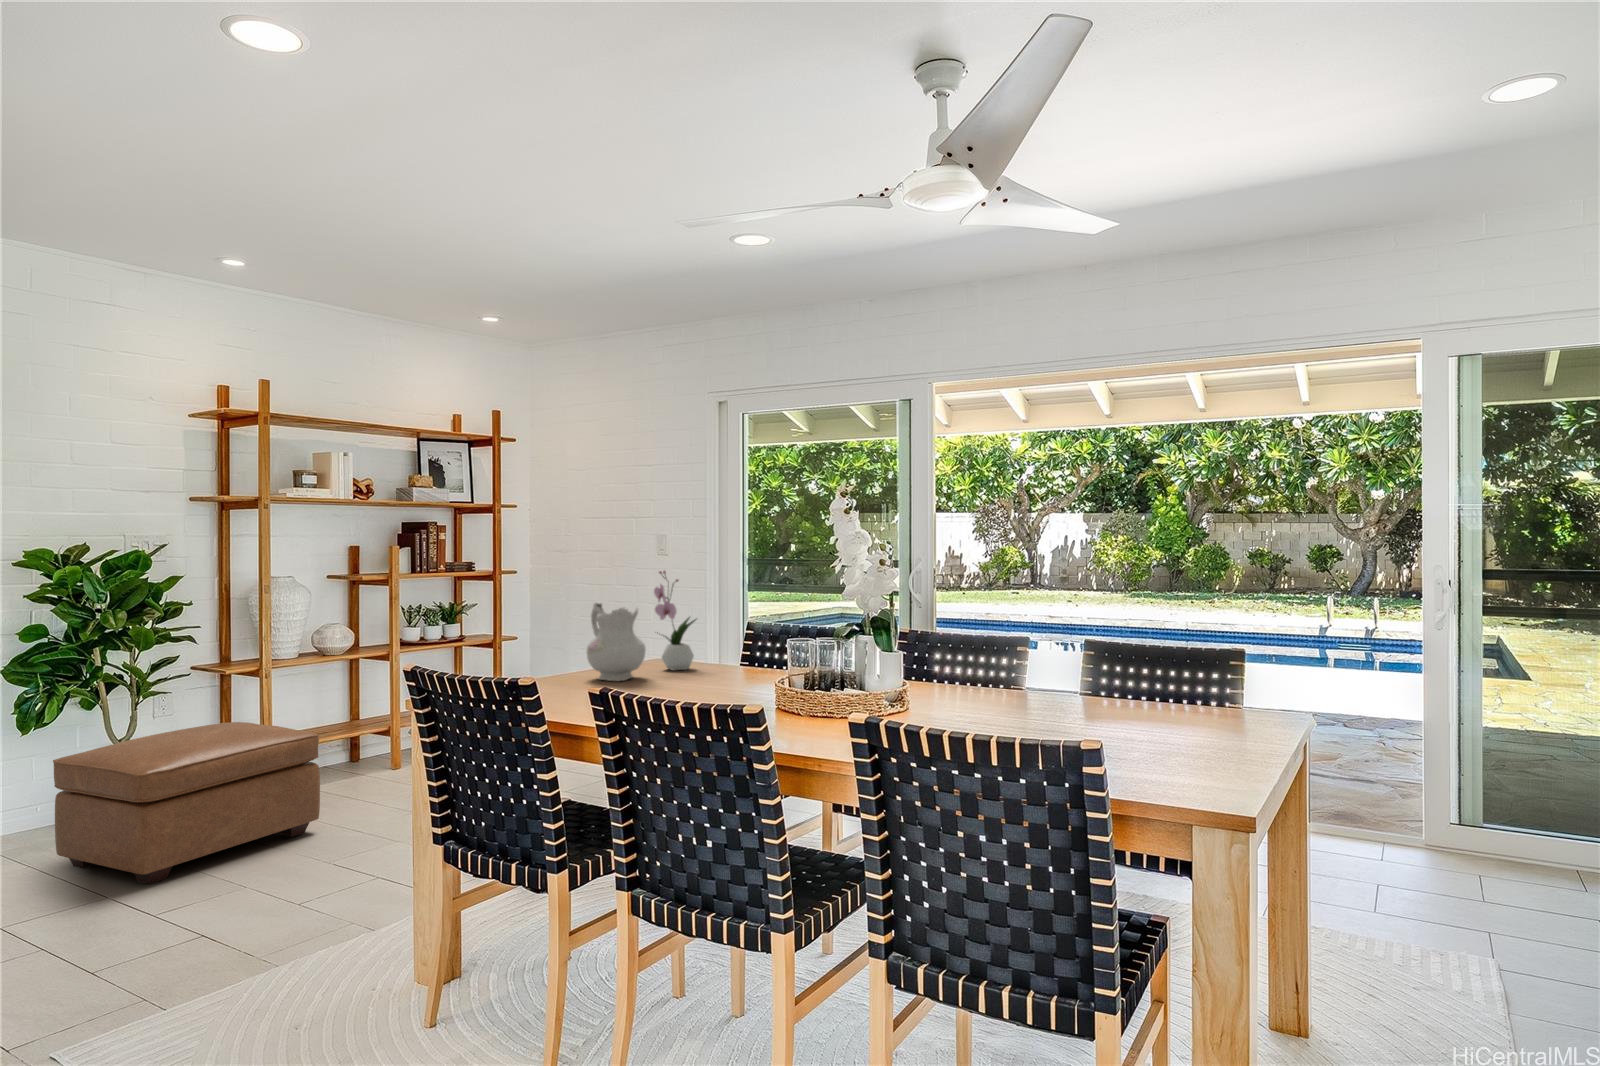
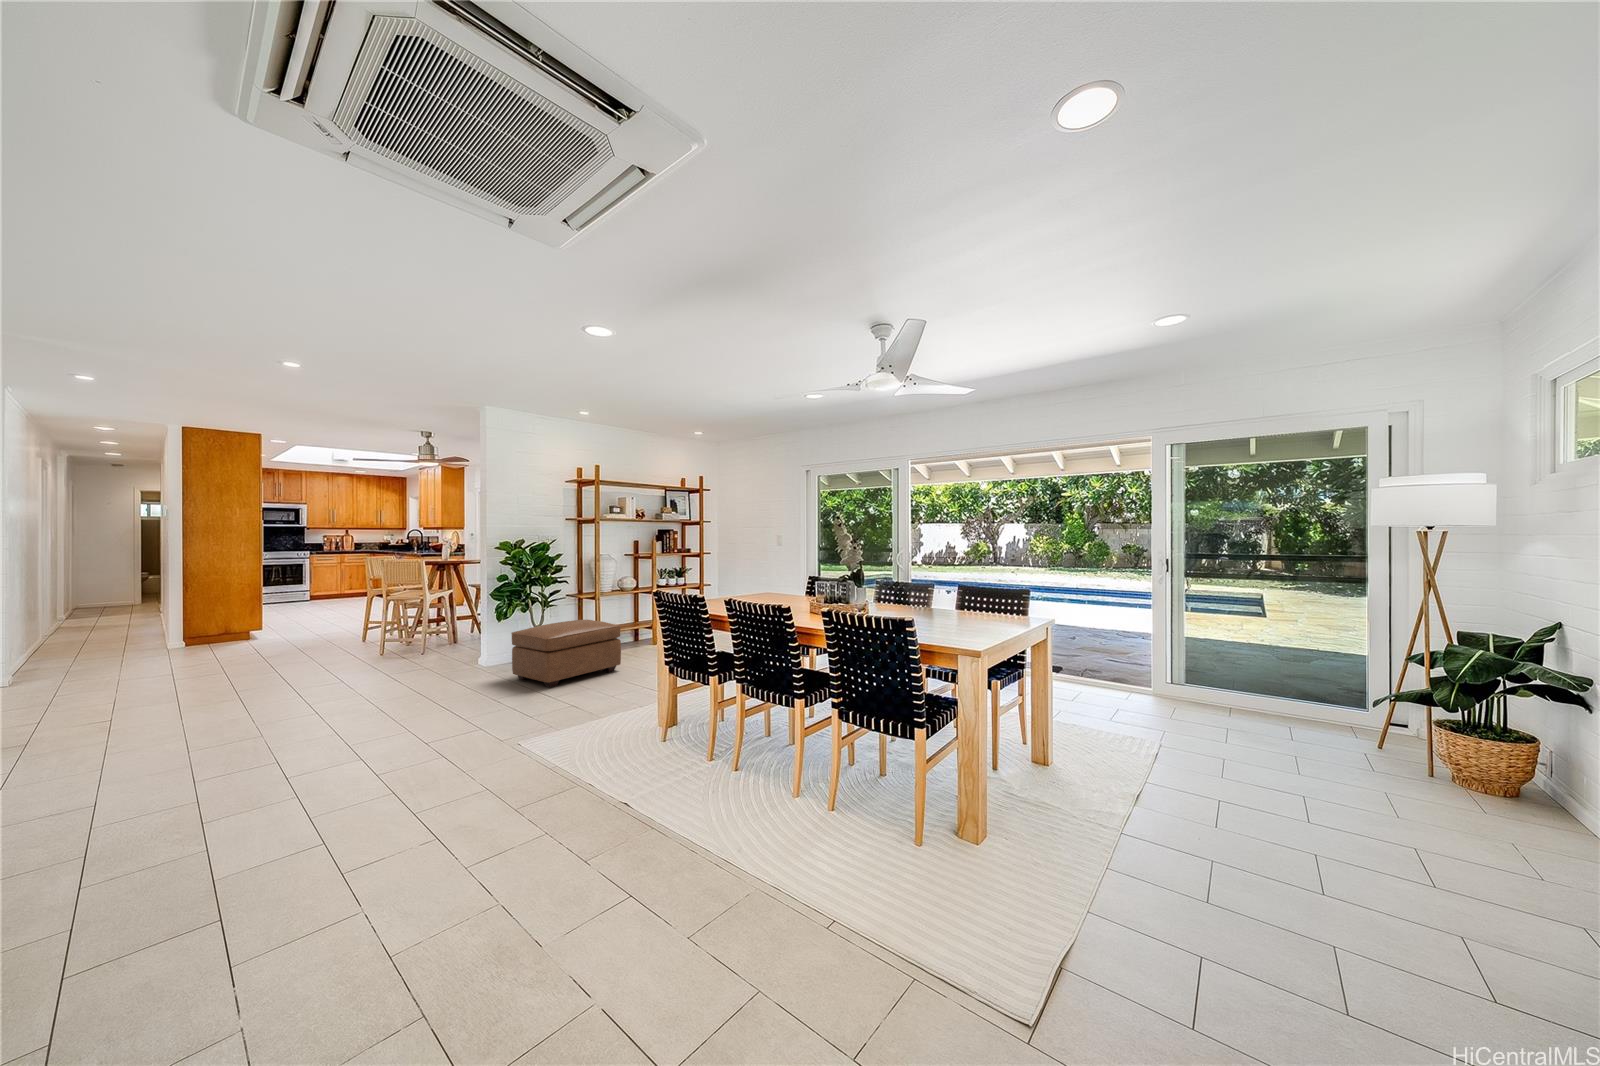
flower arrangement: present [654,571,696,670] -> none [766,551,786,597]
ceramic pitcher: present [587,603,645,681] -> none [733,565,760,601]

